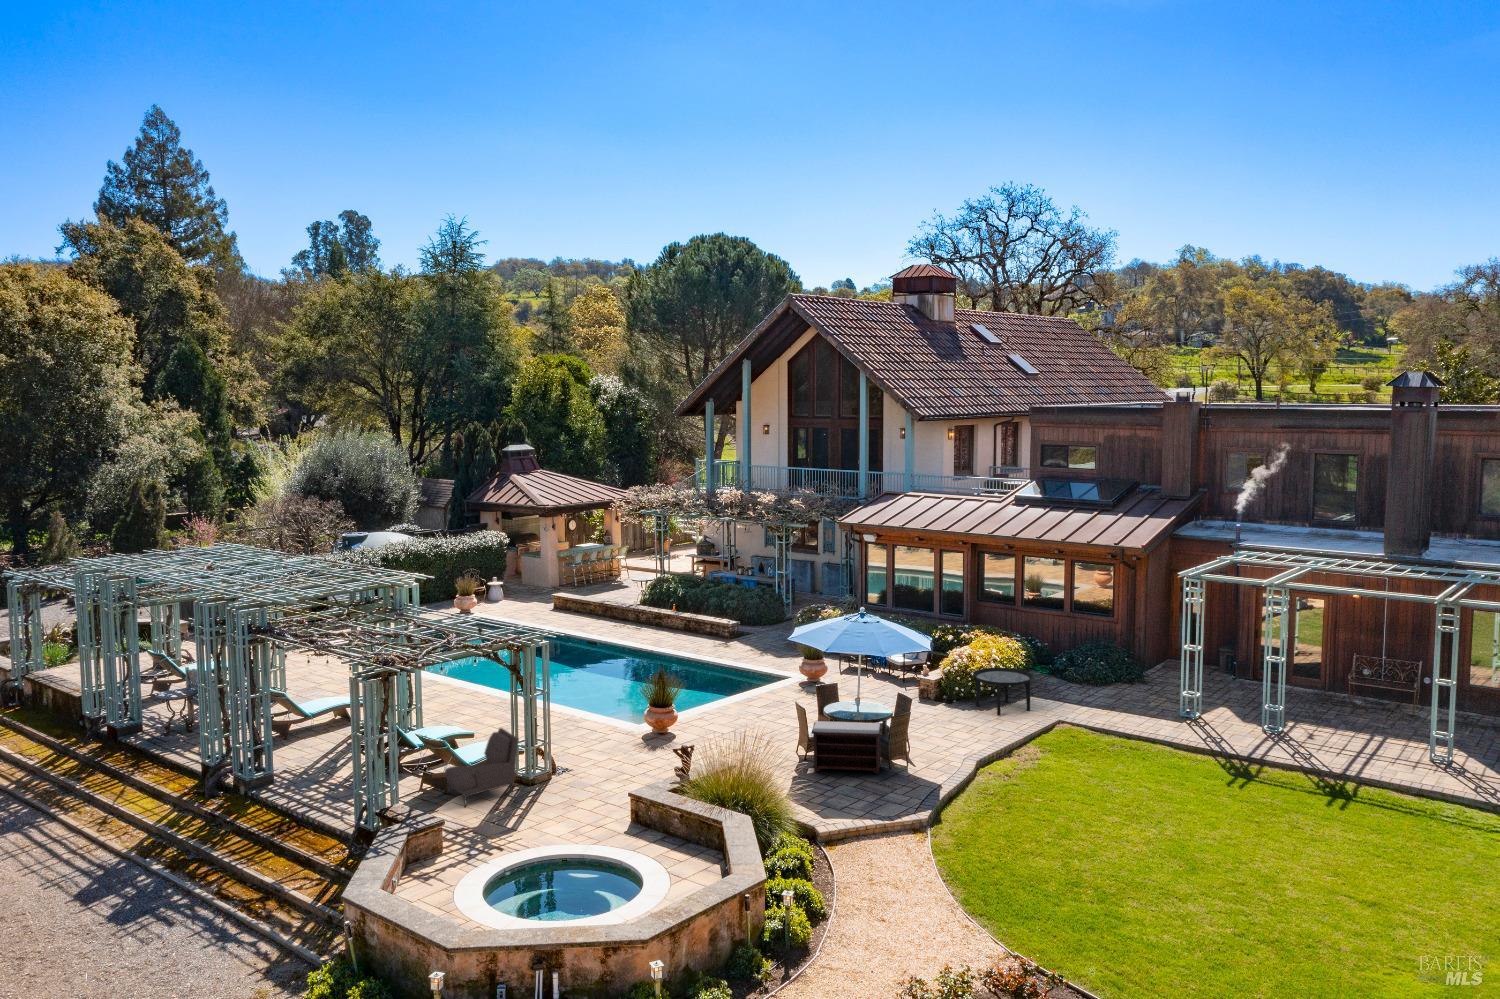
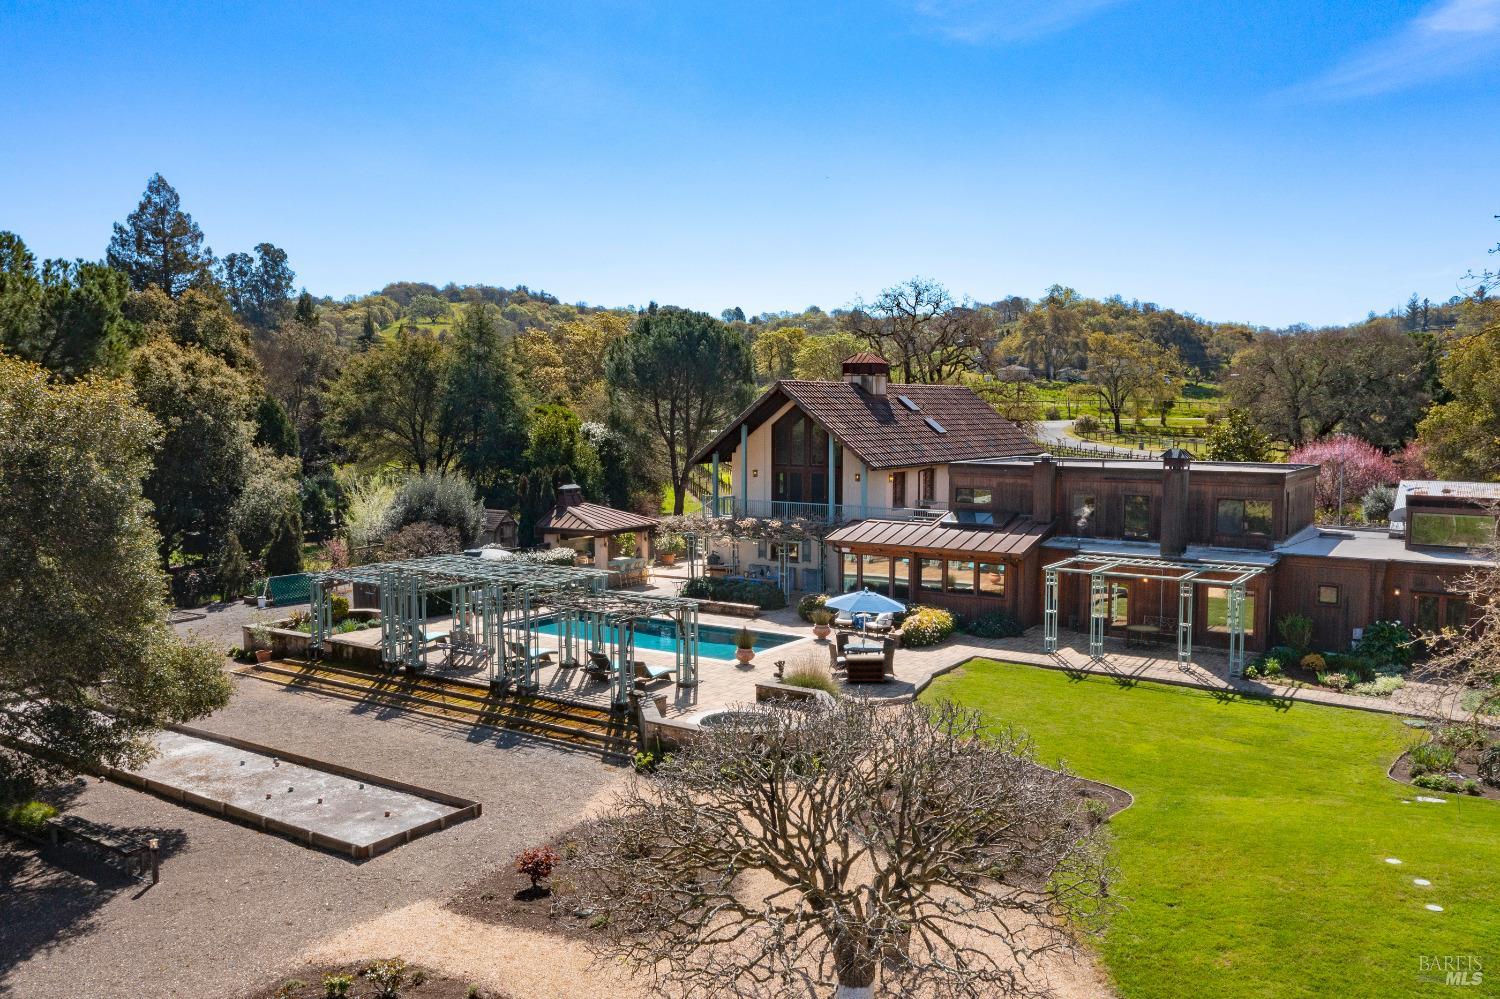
round table: present [973,668,1033,716] -> present [1126,624,1162,650]
armchair: present [445,728,518,807] -> none [645,661,687,703]

